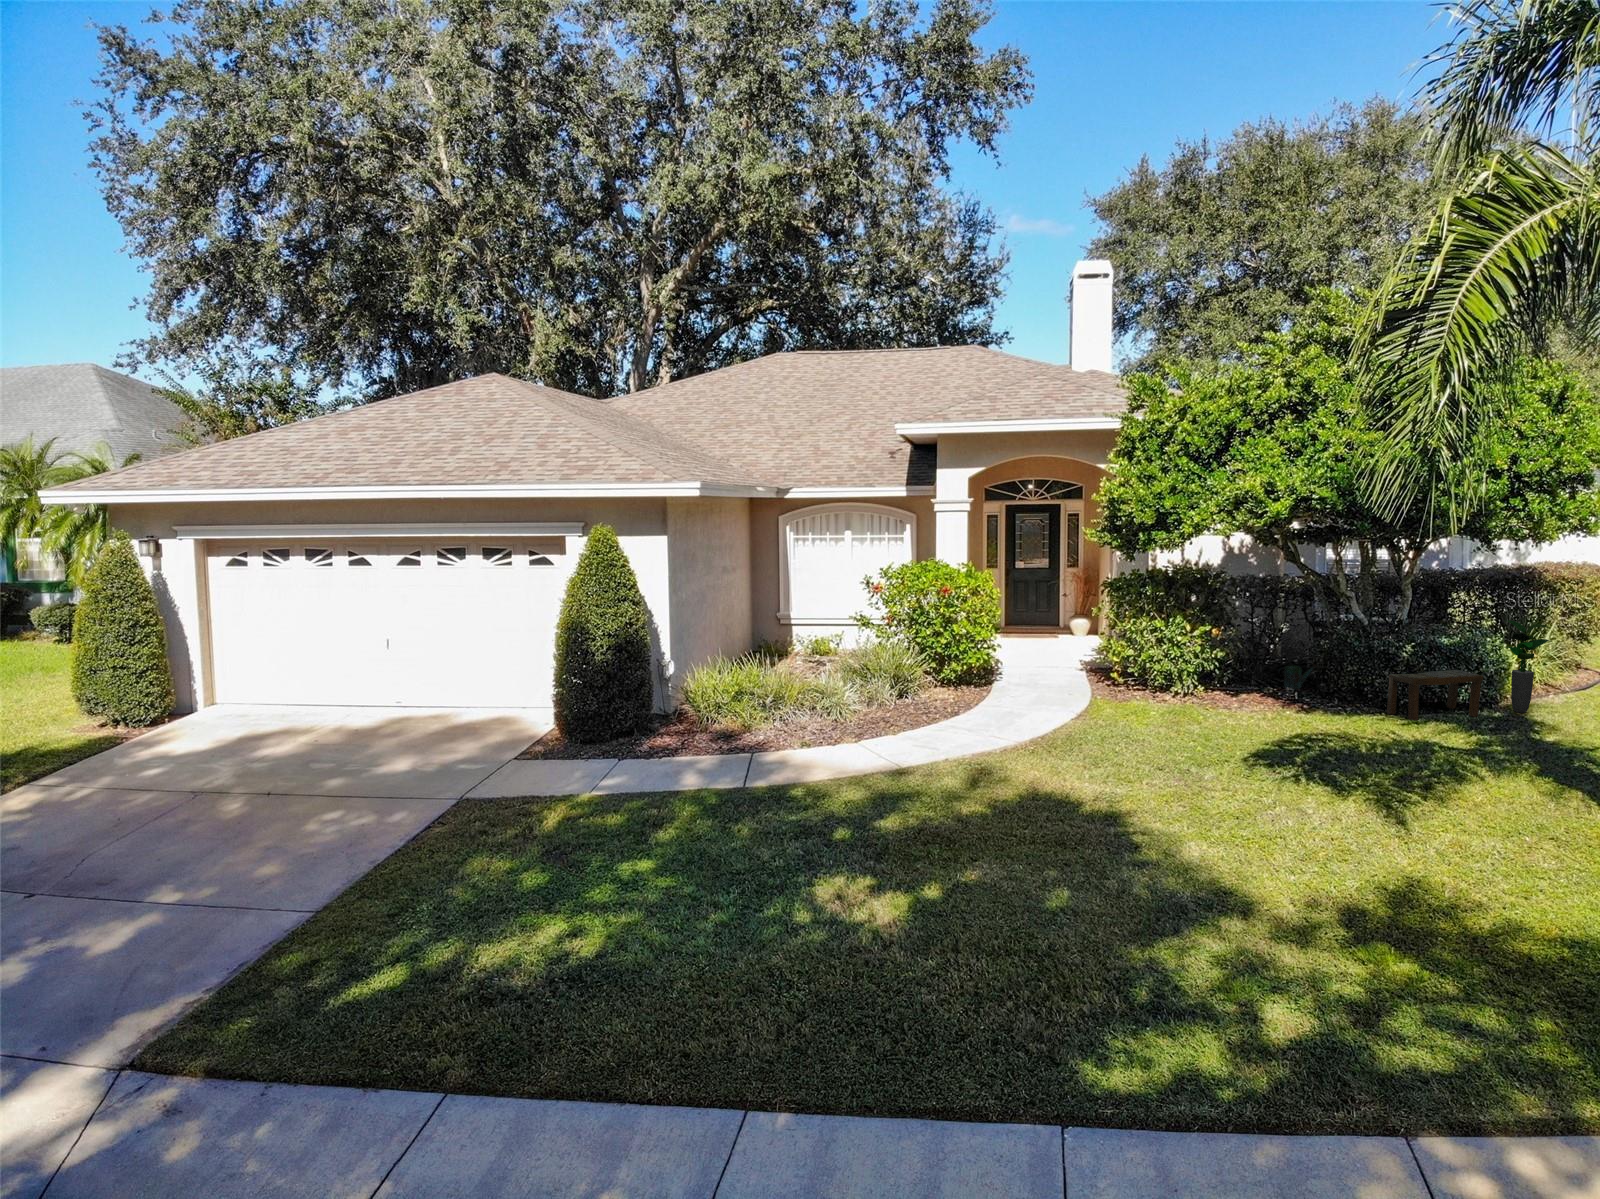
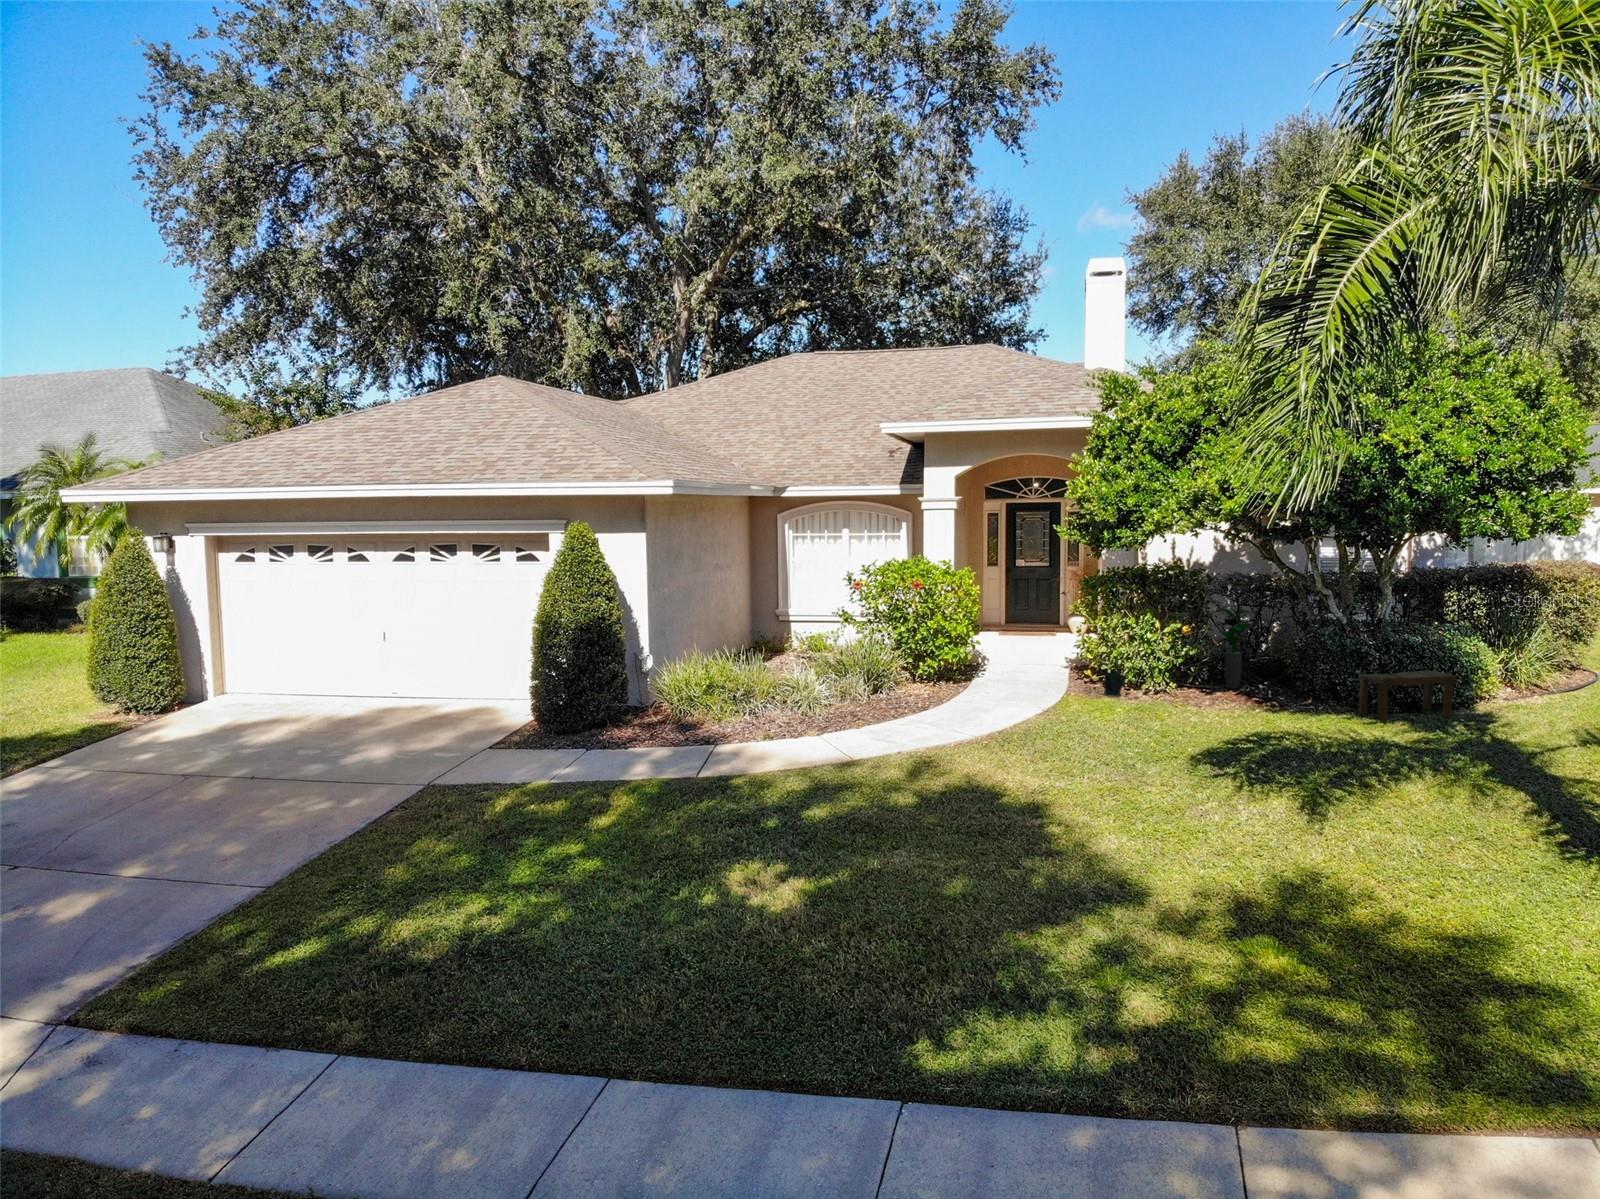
potted plant: present [1505,620,1549,713] -> present [1218,608,1252,689]
watering can: present [1284,664,1316,689] -> present [1102,669,1131,697]

